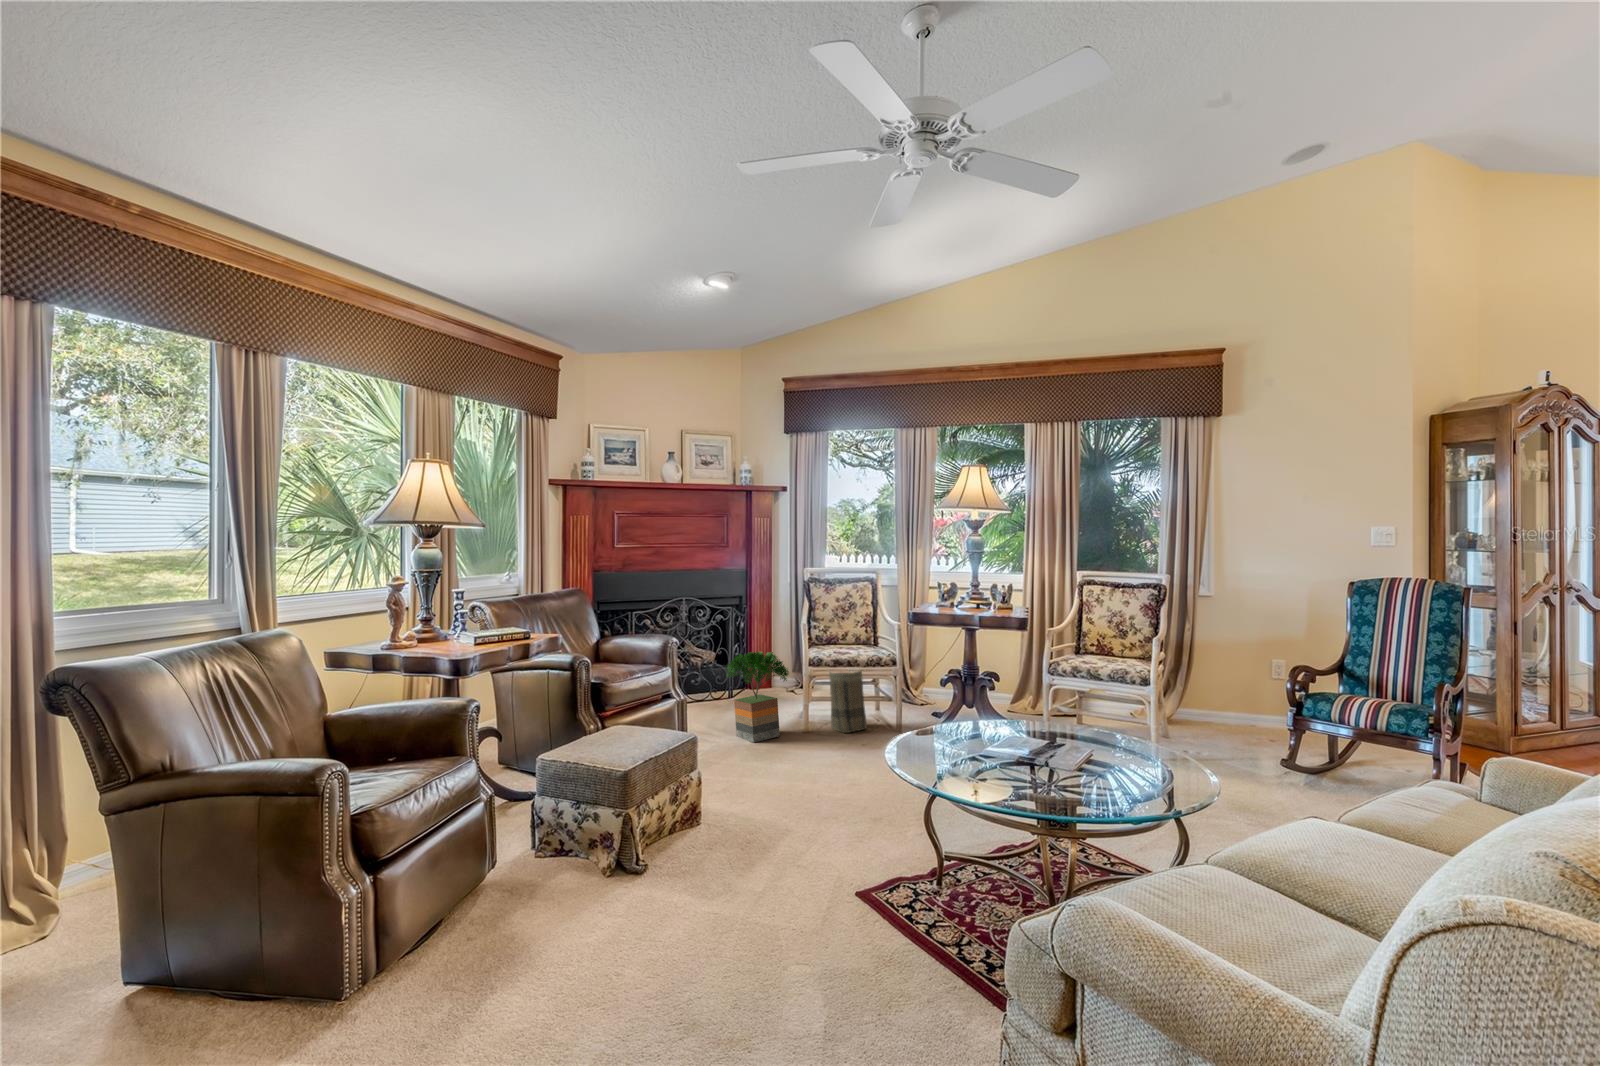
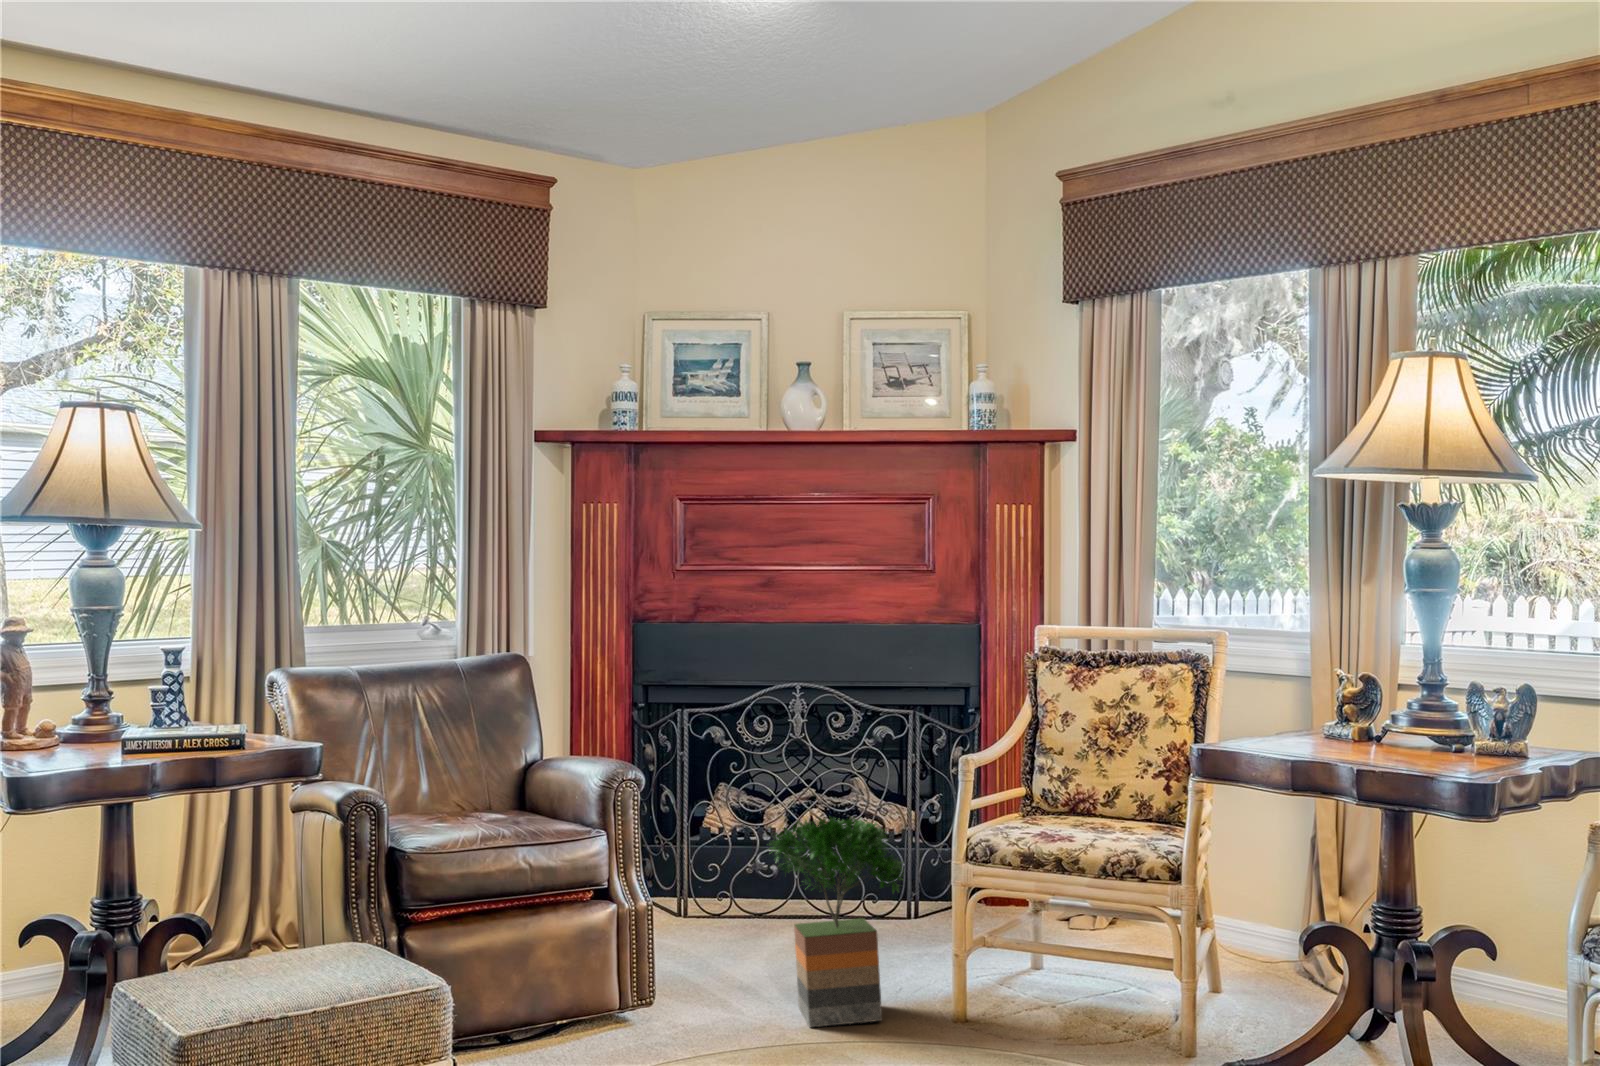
basket: present [829,671,867,733] -> none [1017,874,1105,1035]

